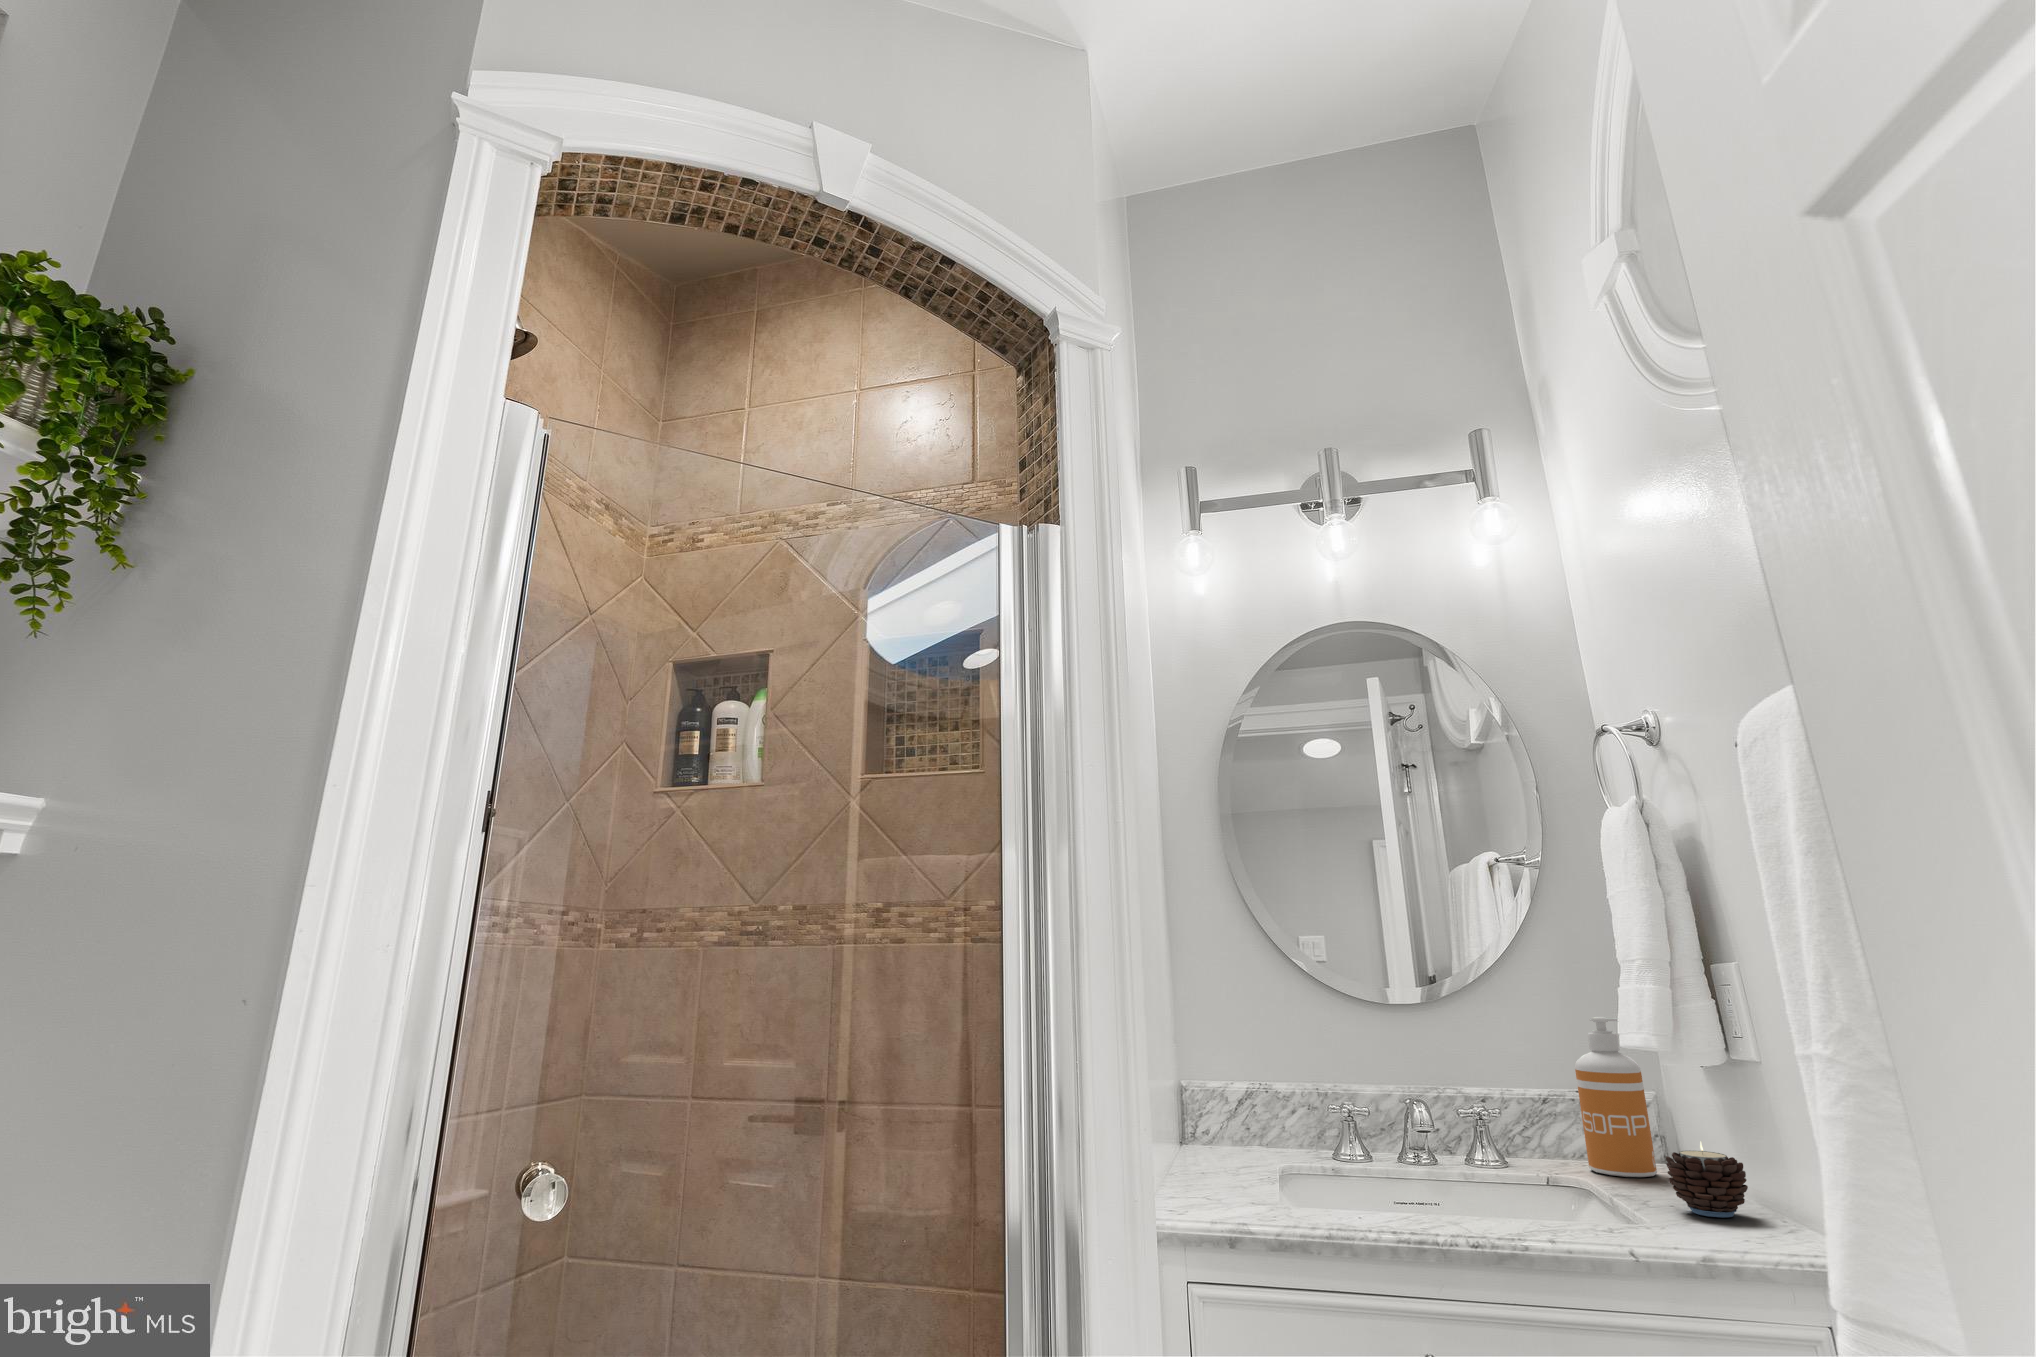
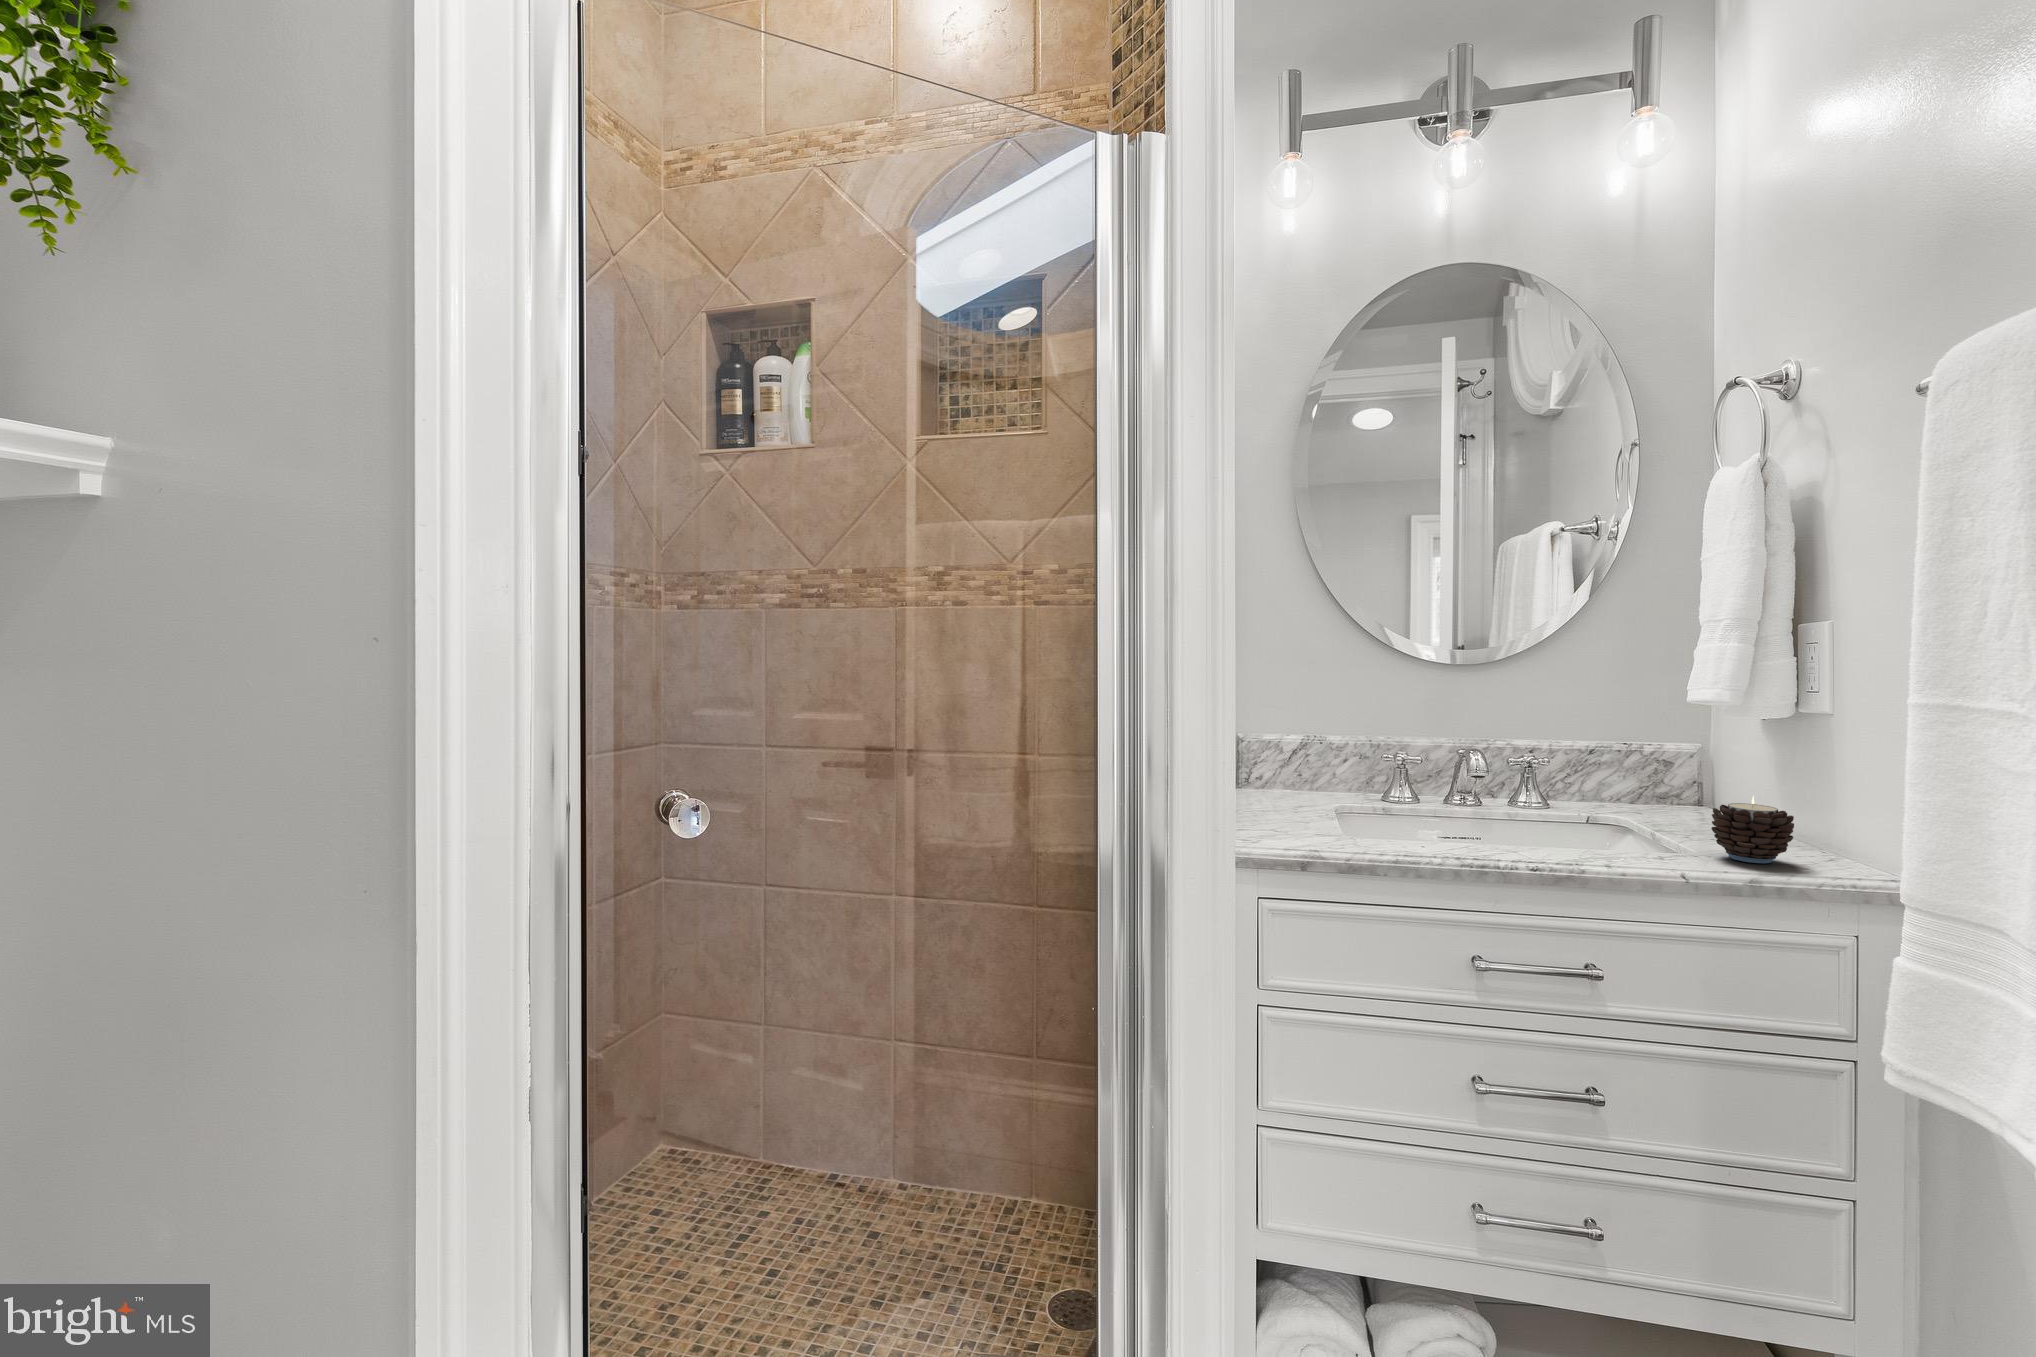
soap dispenser: present [1575,1017,1657,1177] -> none [1626,677,1698,823]

